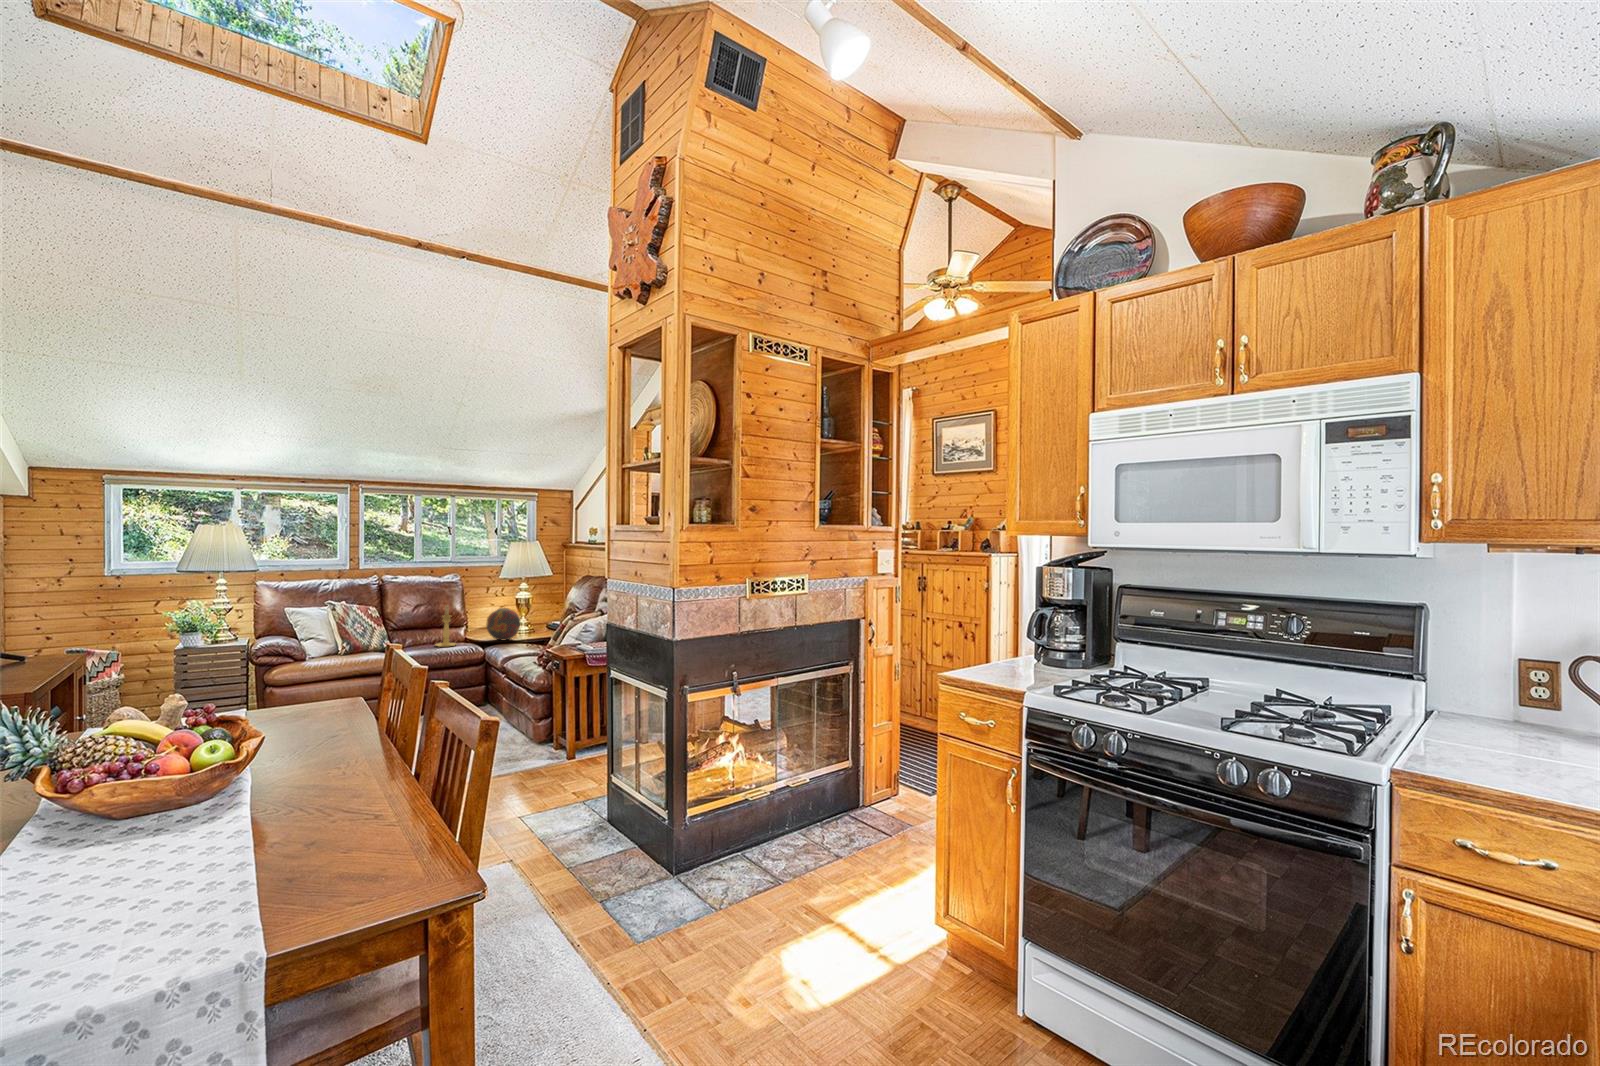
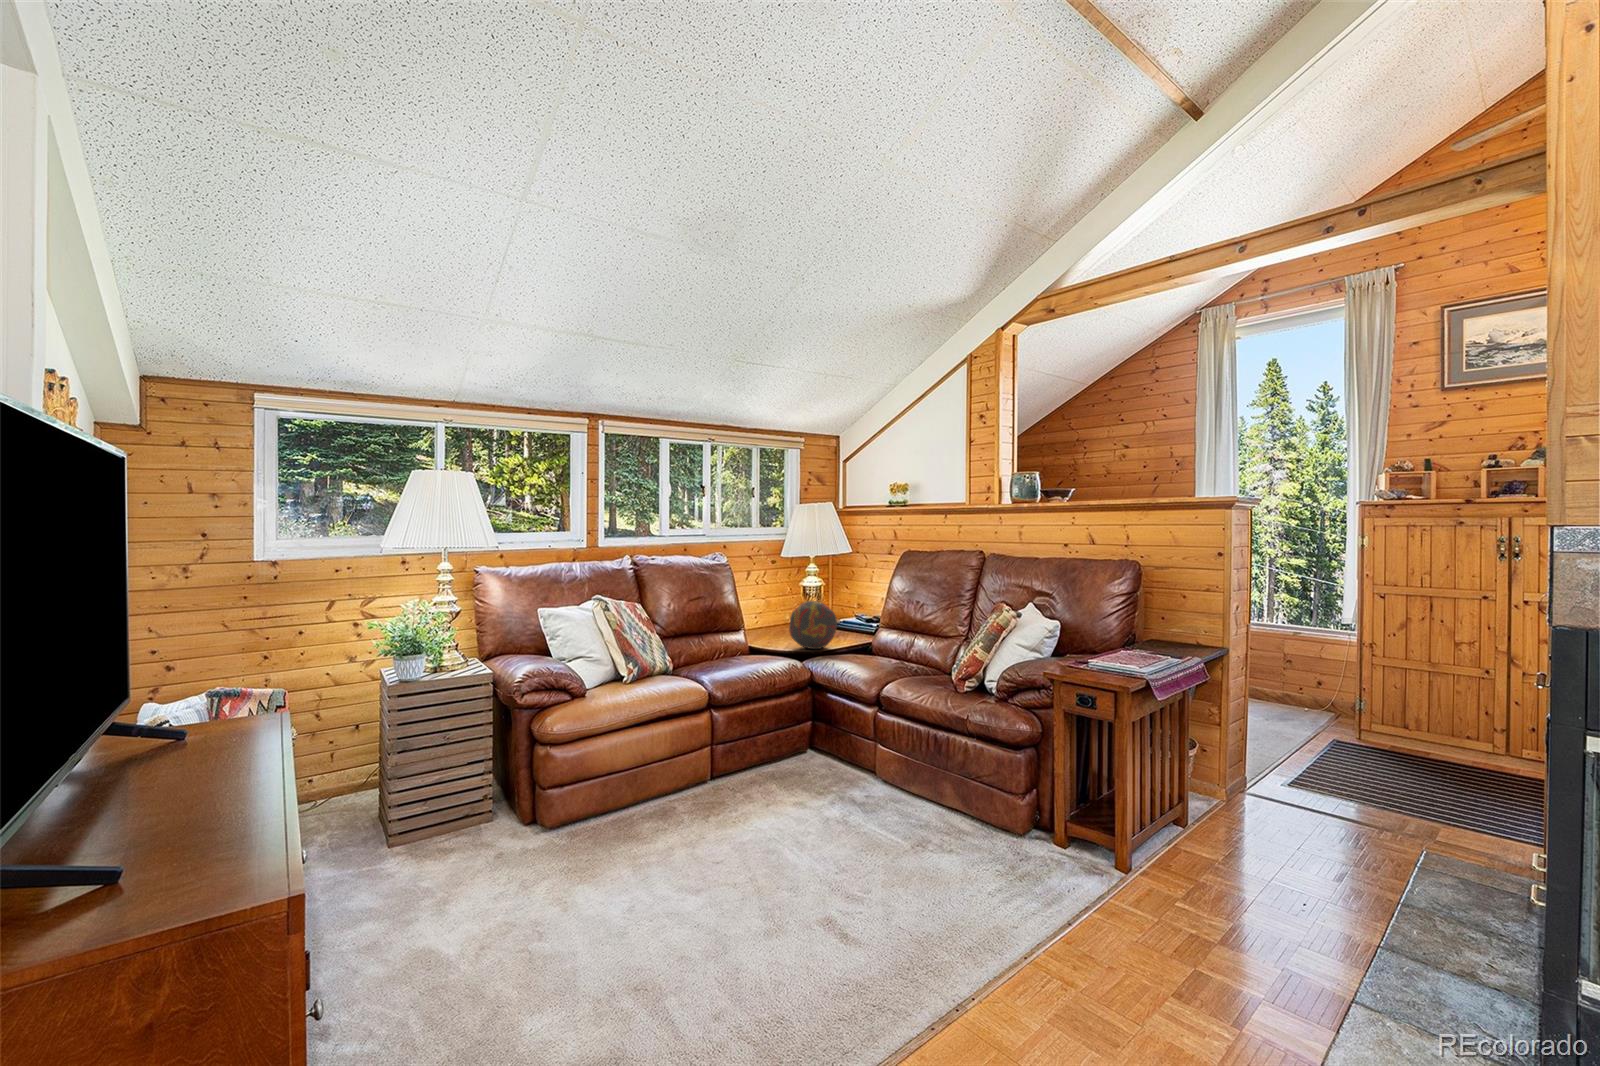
candle holder: present [436,605,456,647] -> none [736,597,766,662]

